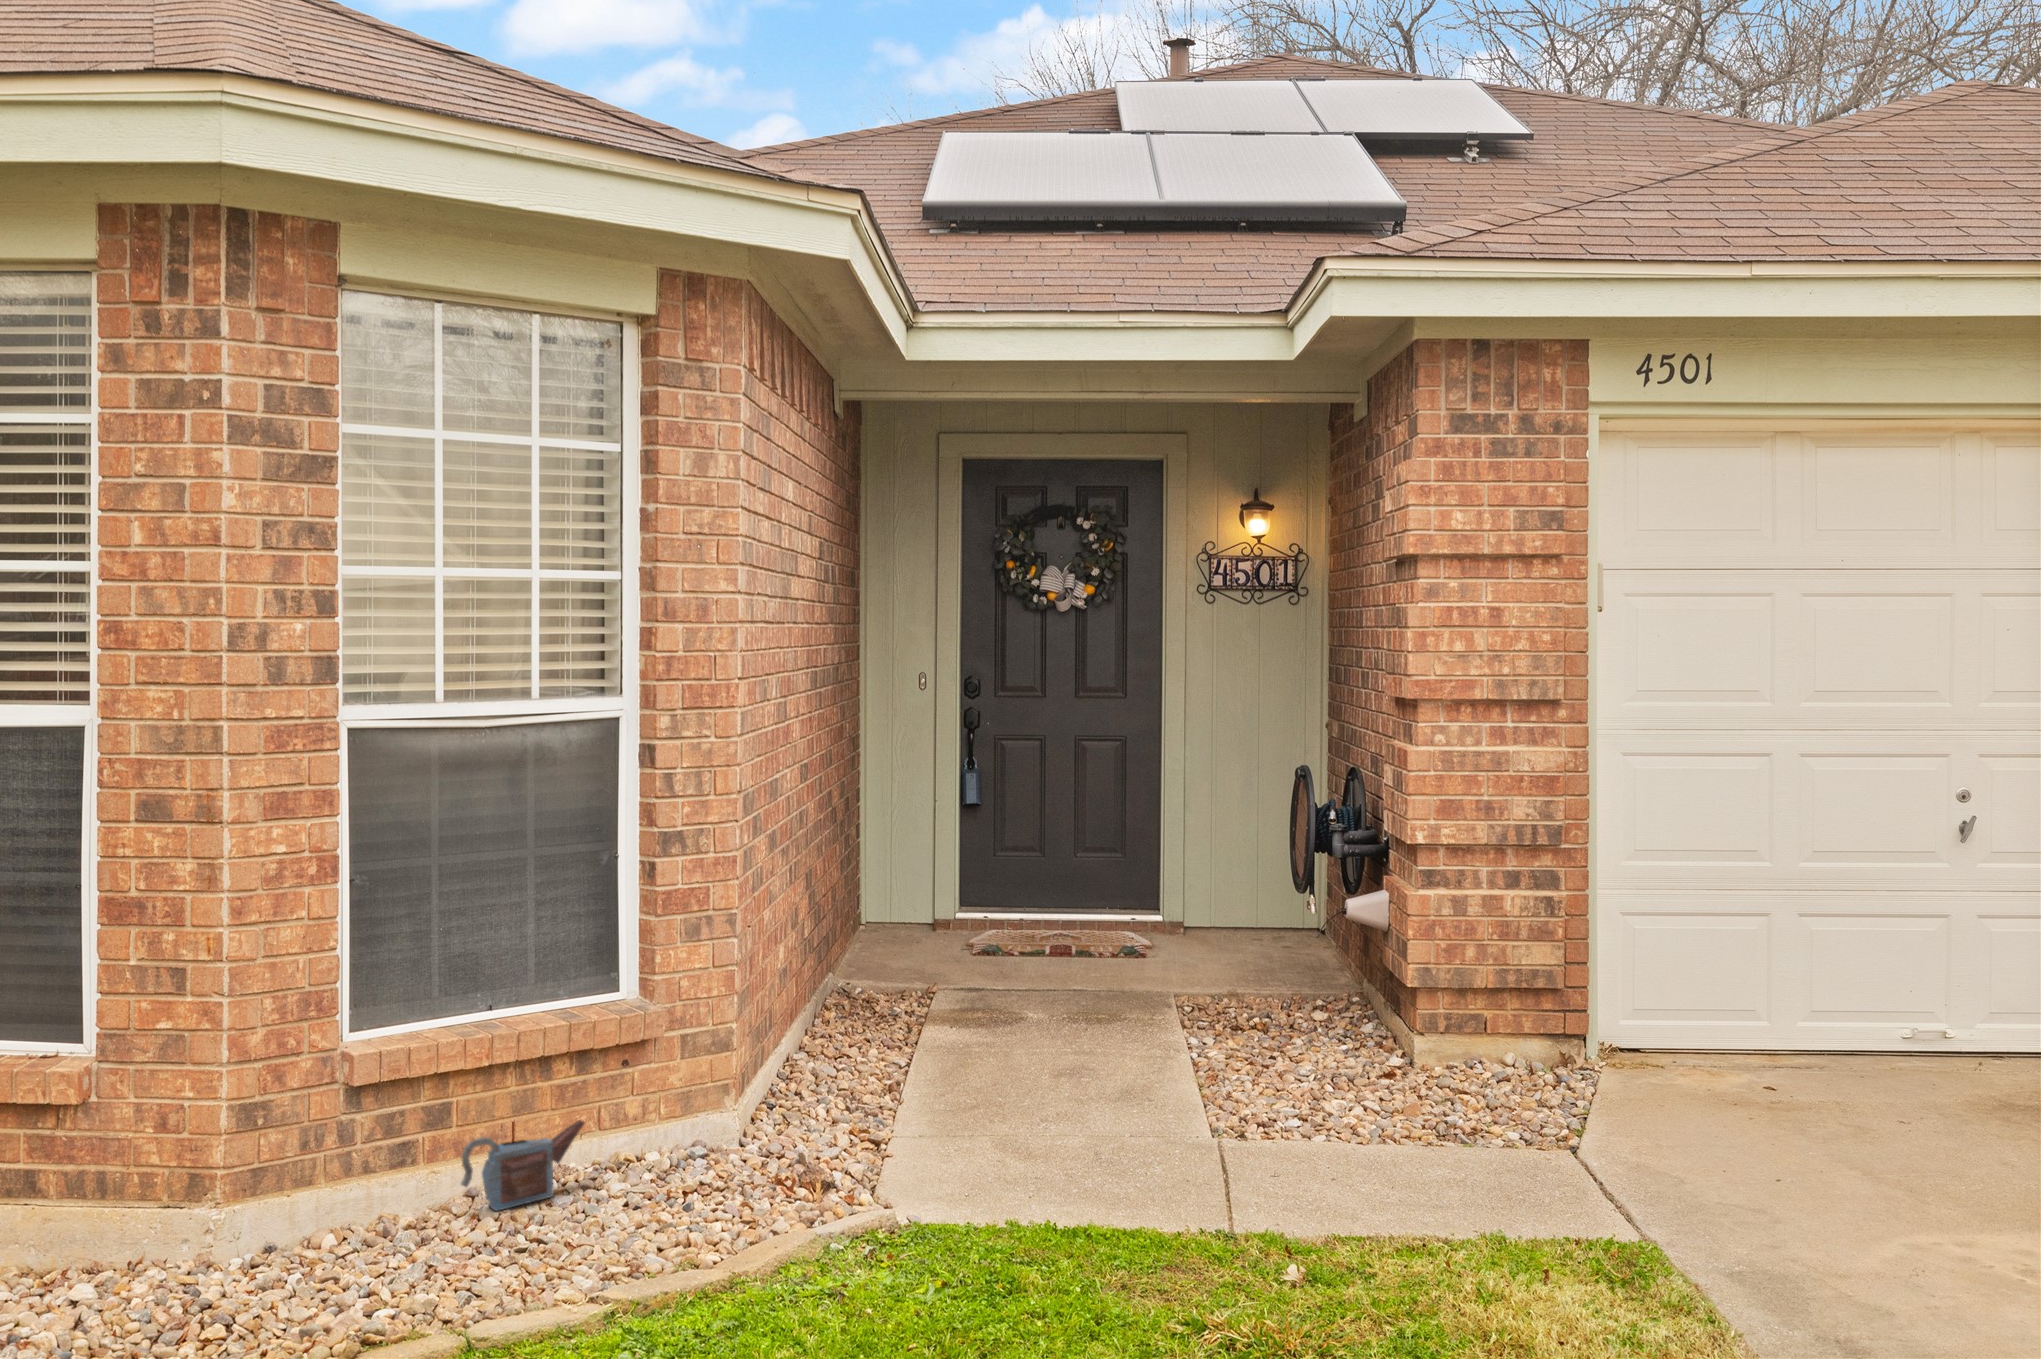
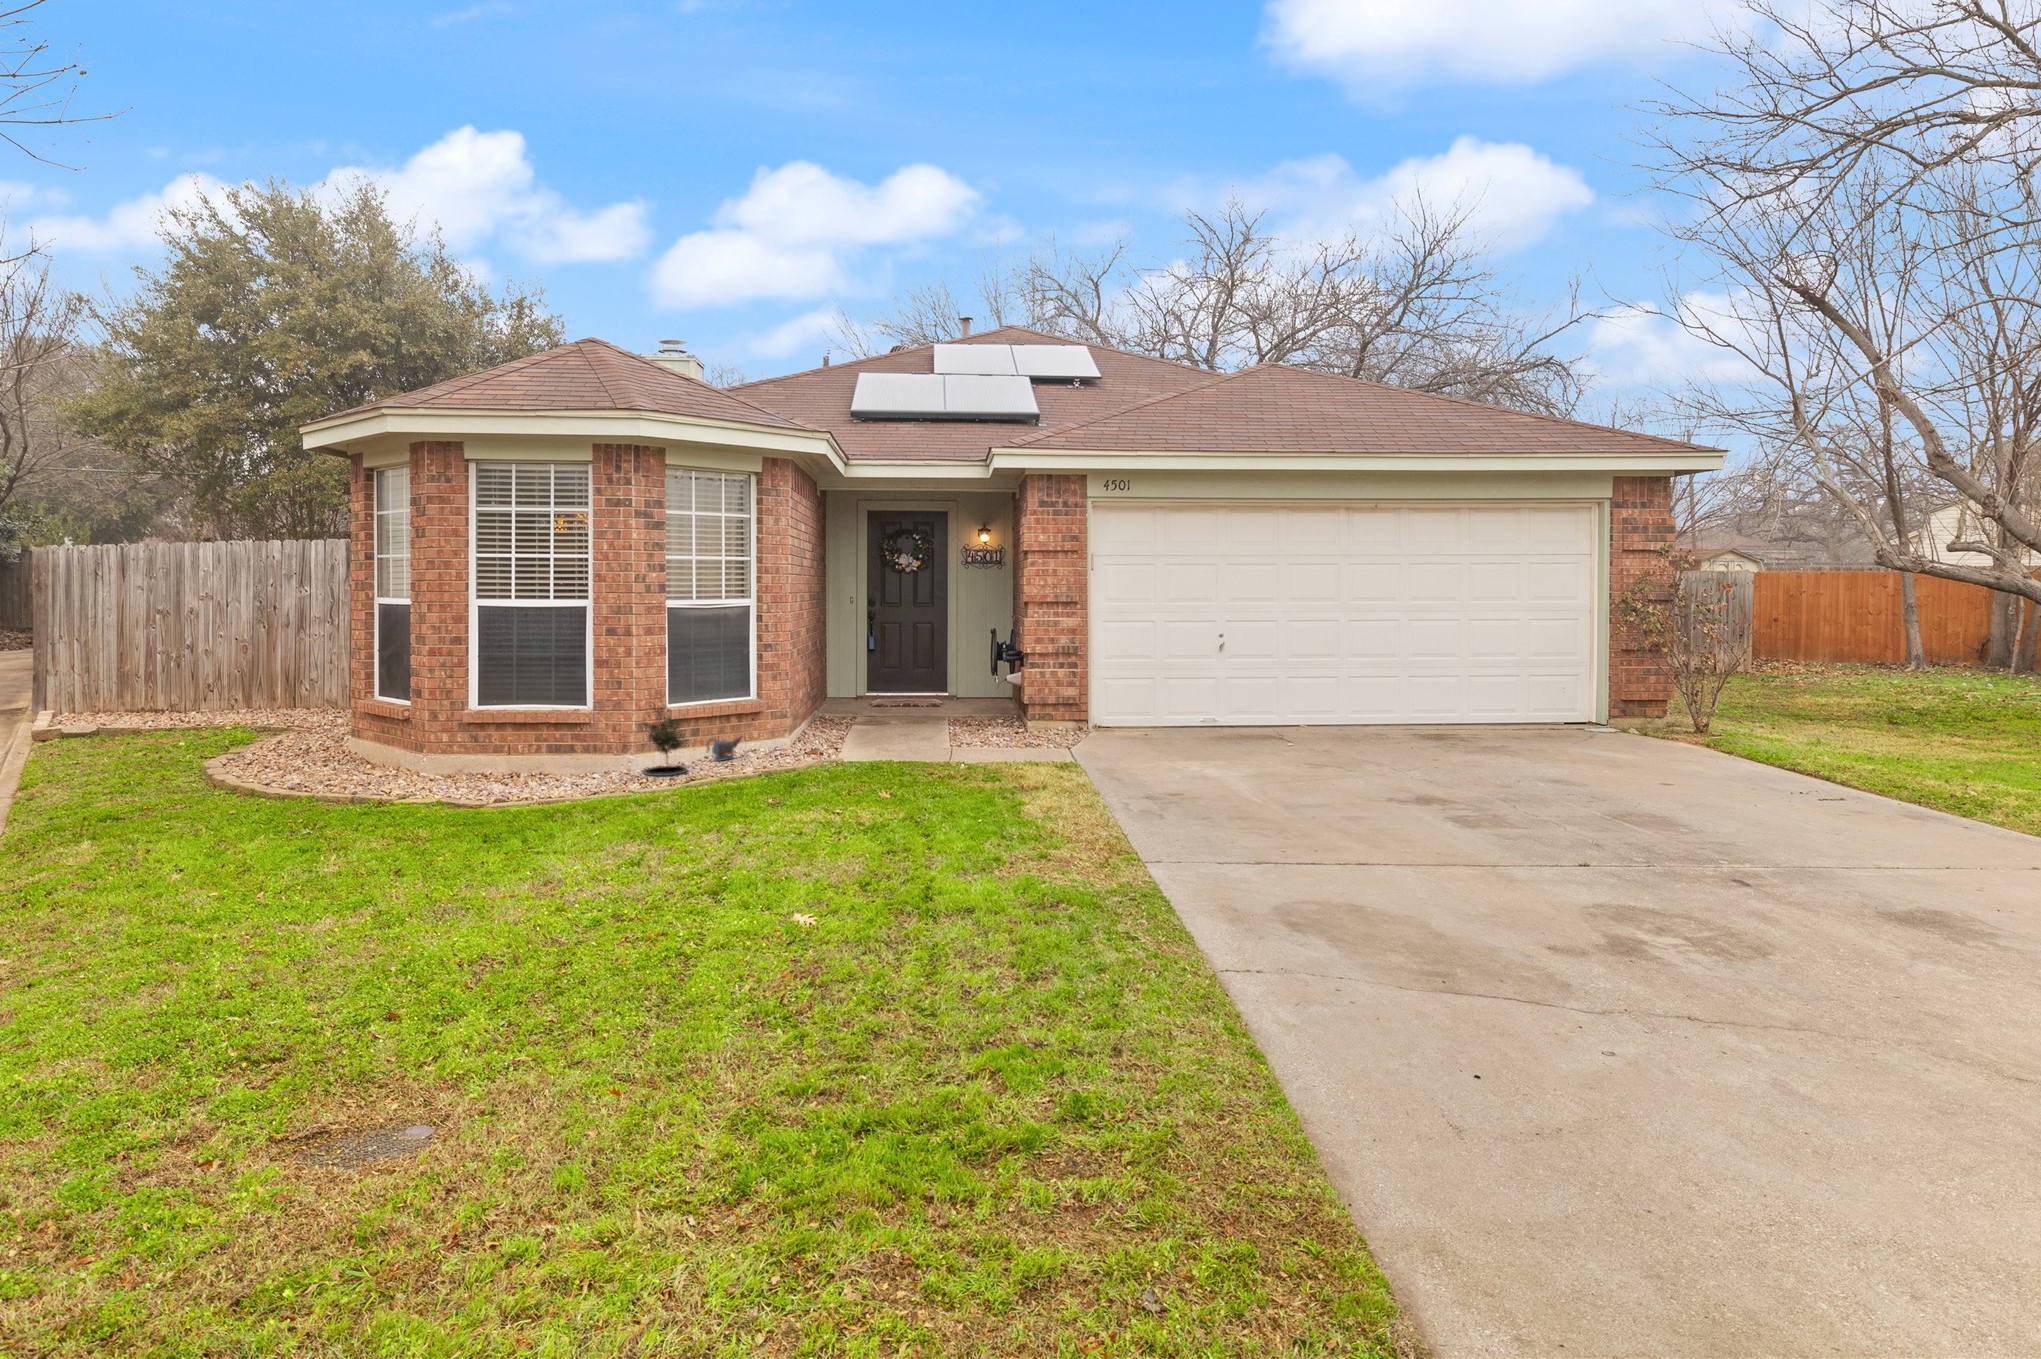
potted tree: none [218,1032,383,1309] -> present [642,701,687,776]

